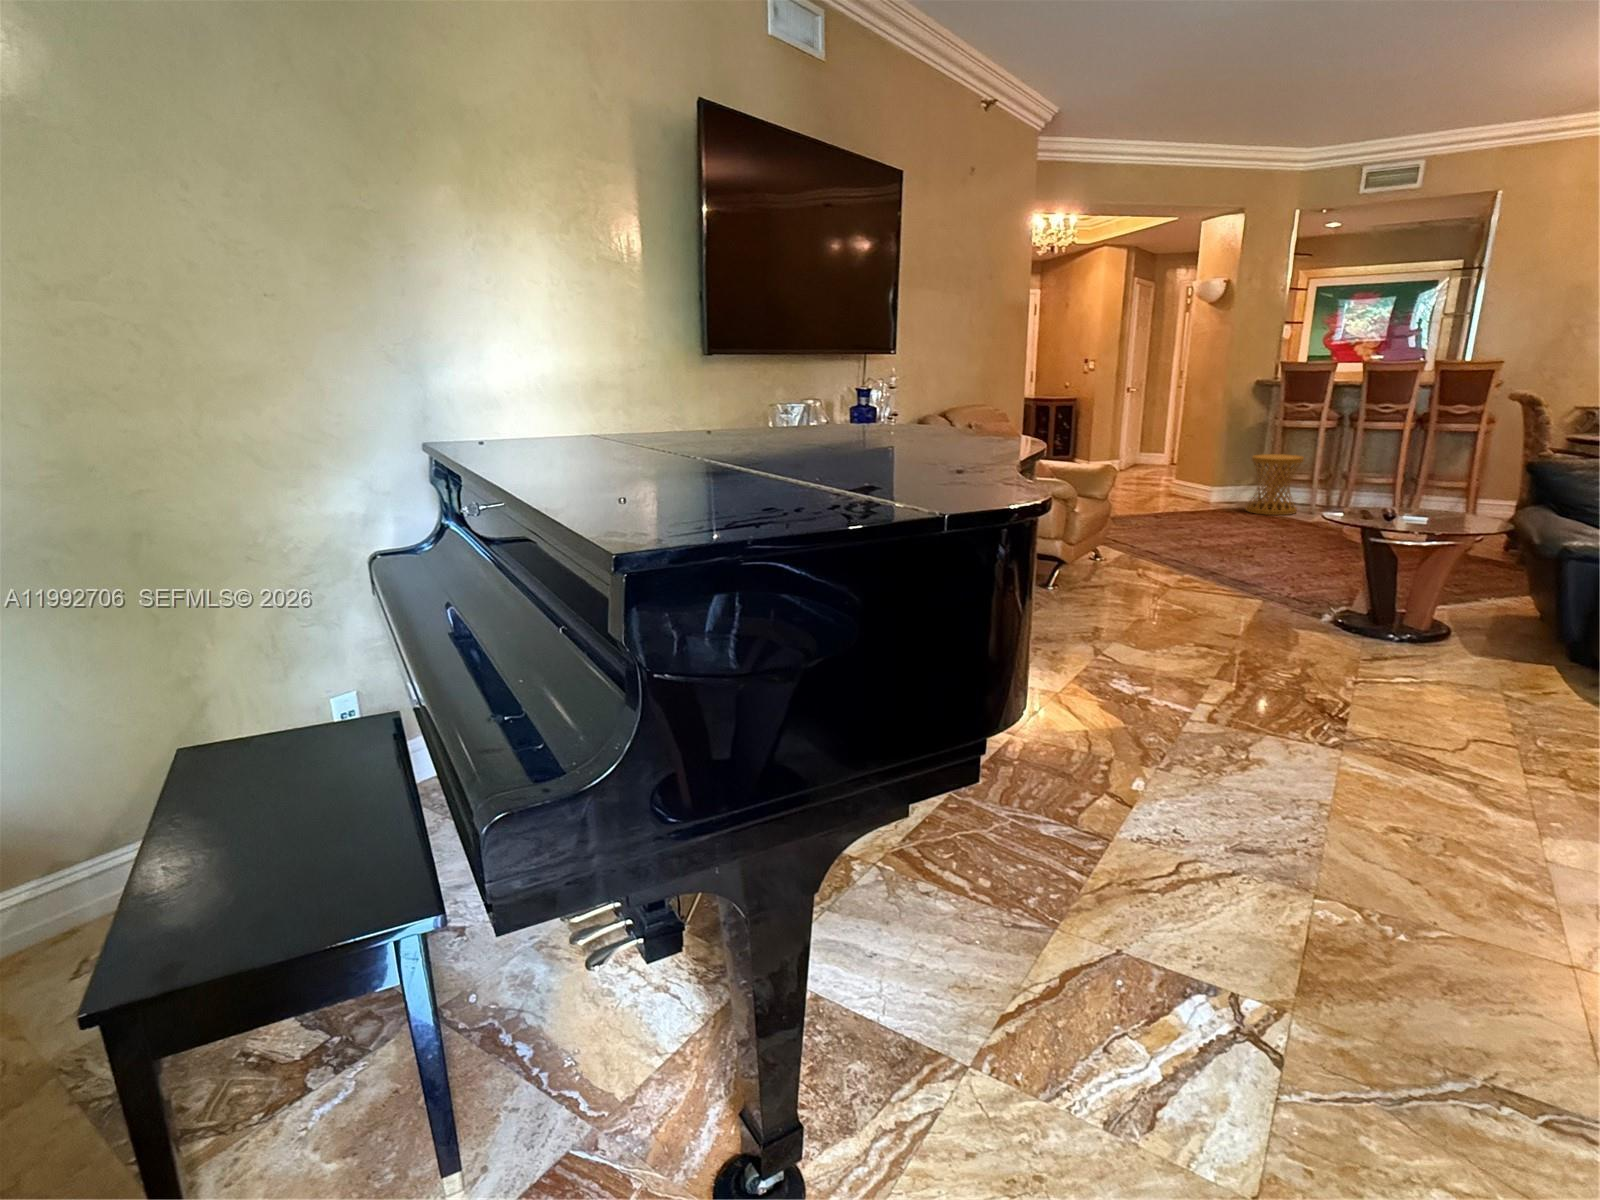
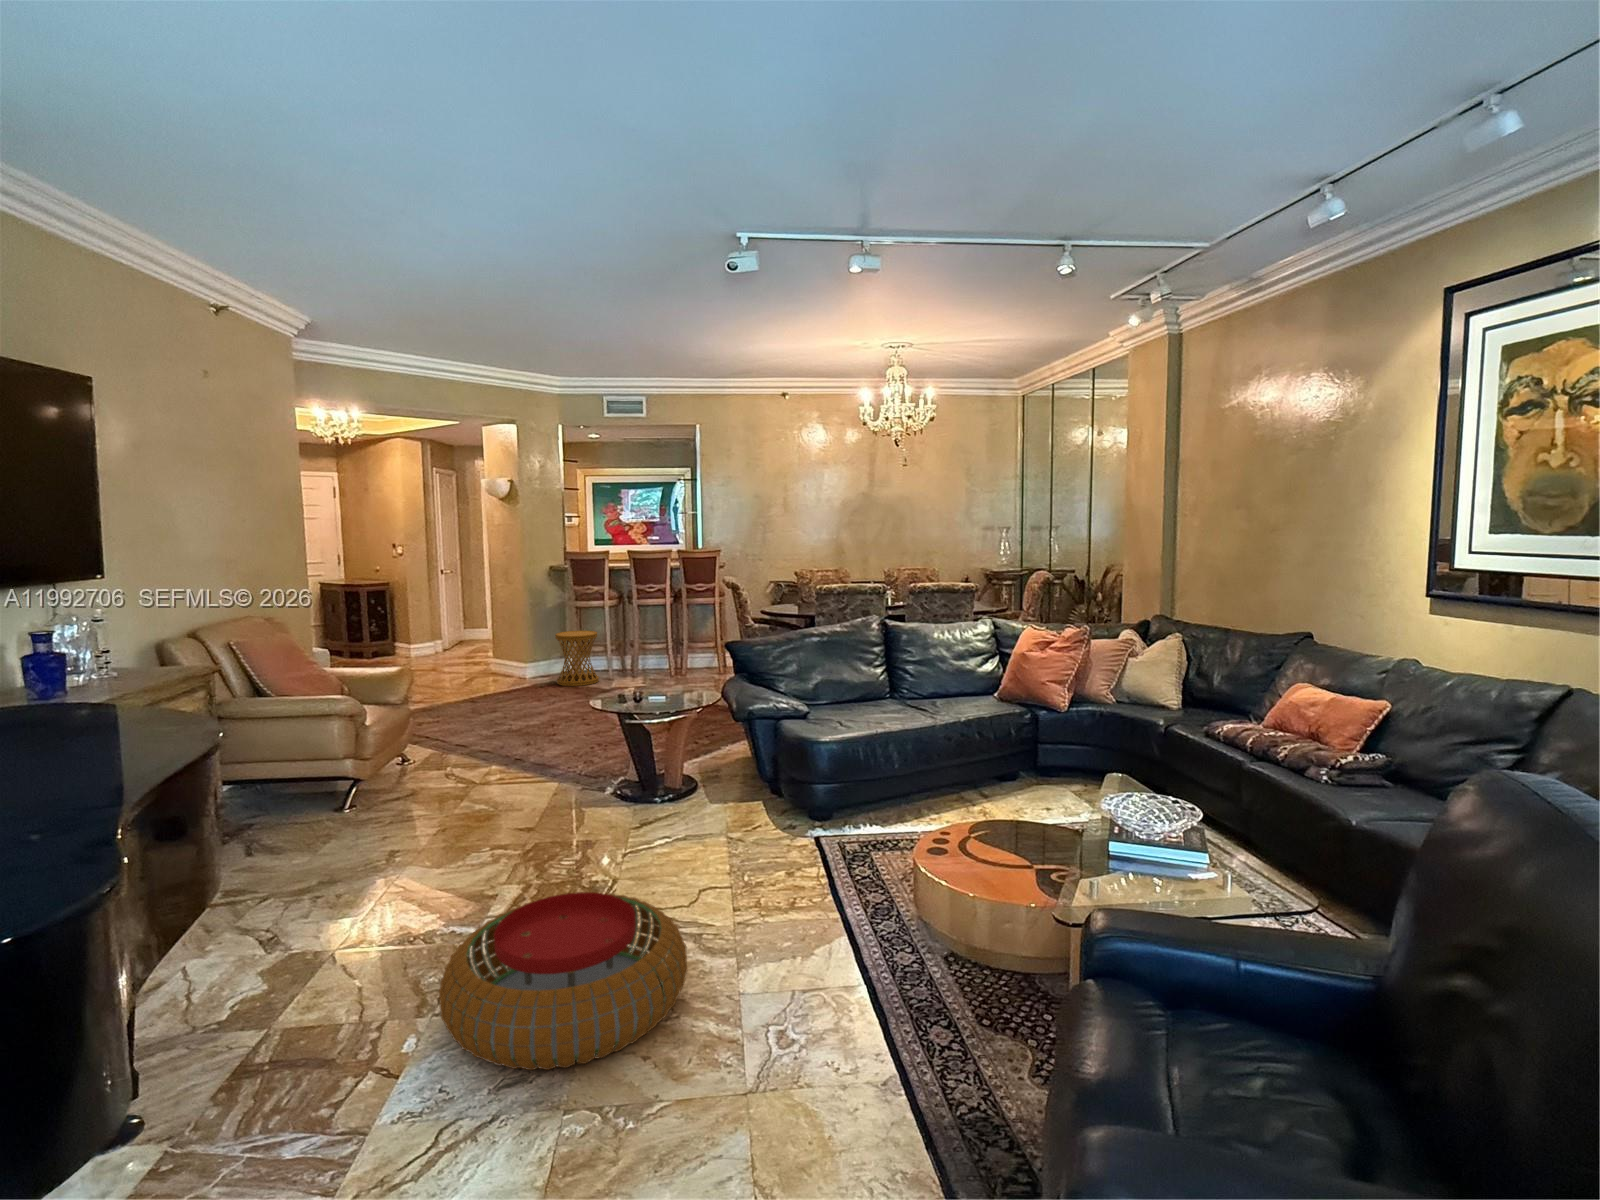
pouf: none [1172,693,1478,866] -> present [439,892,687,1070]

